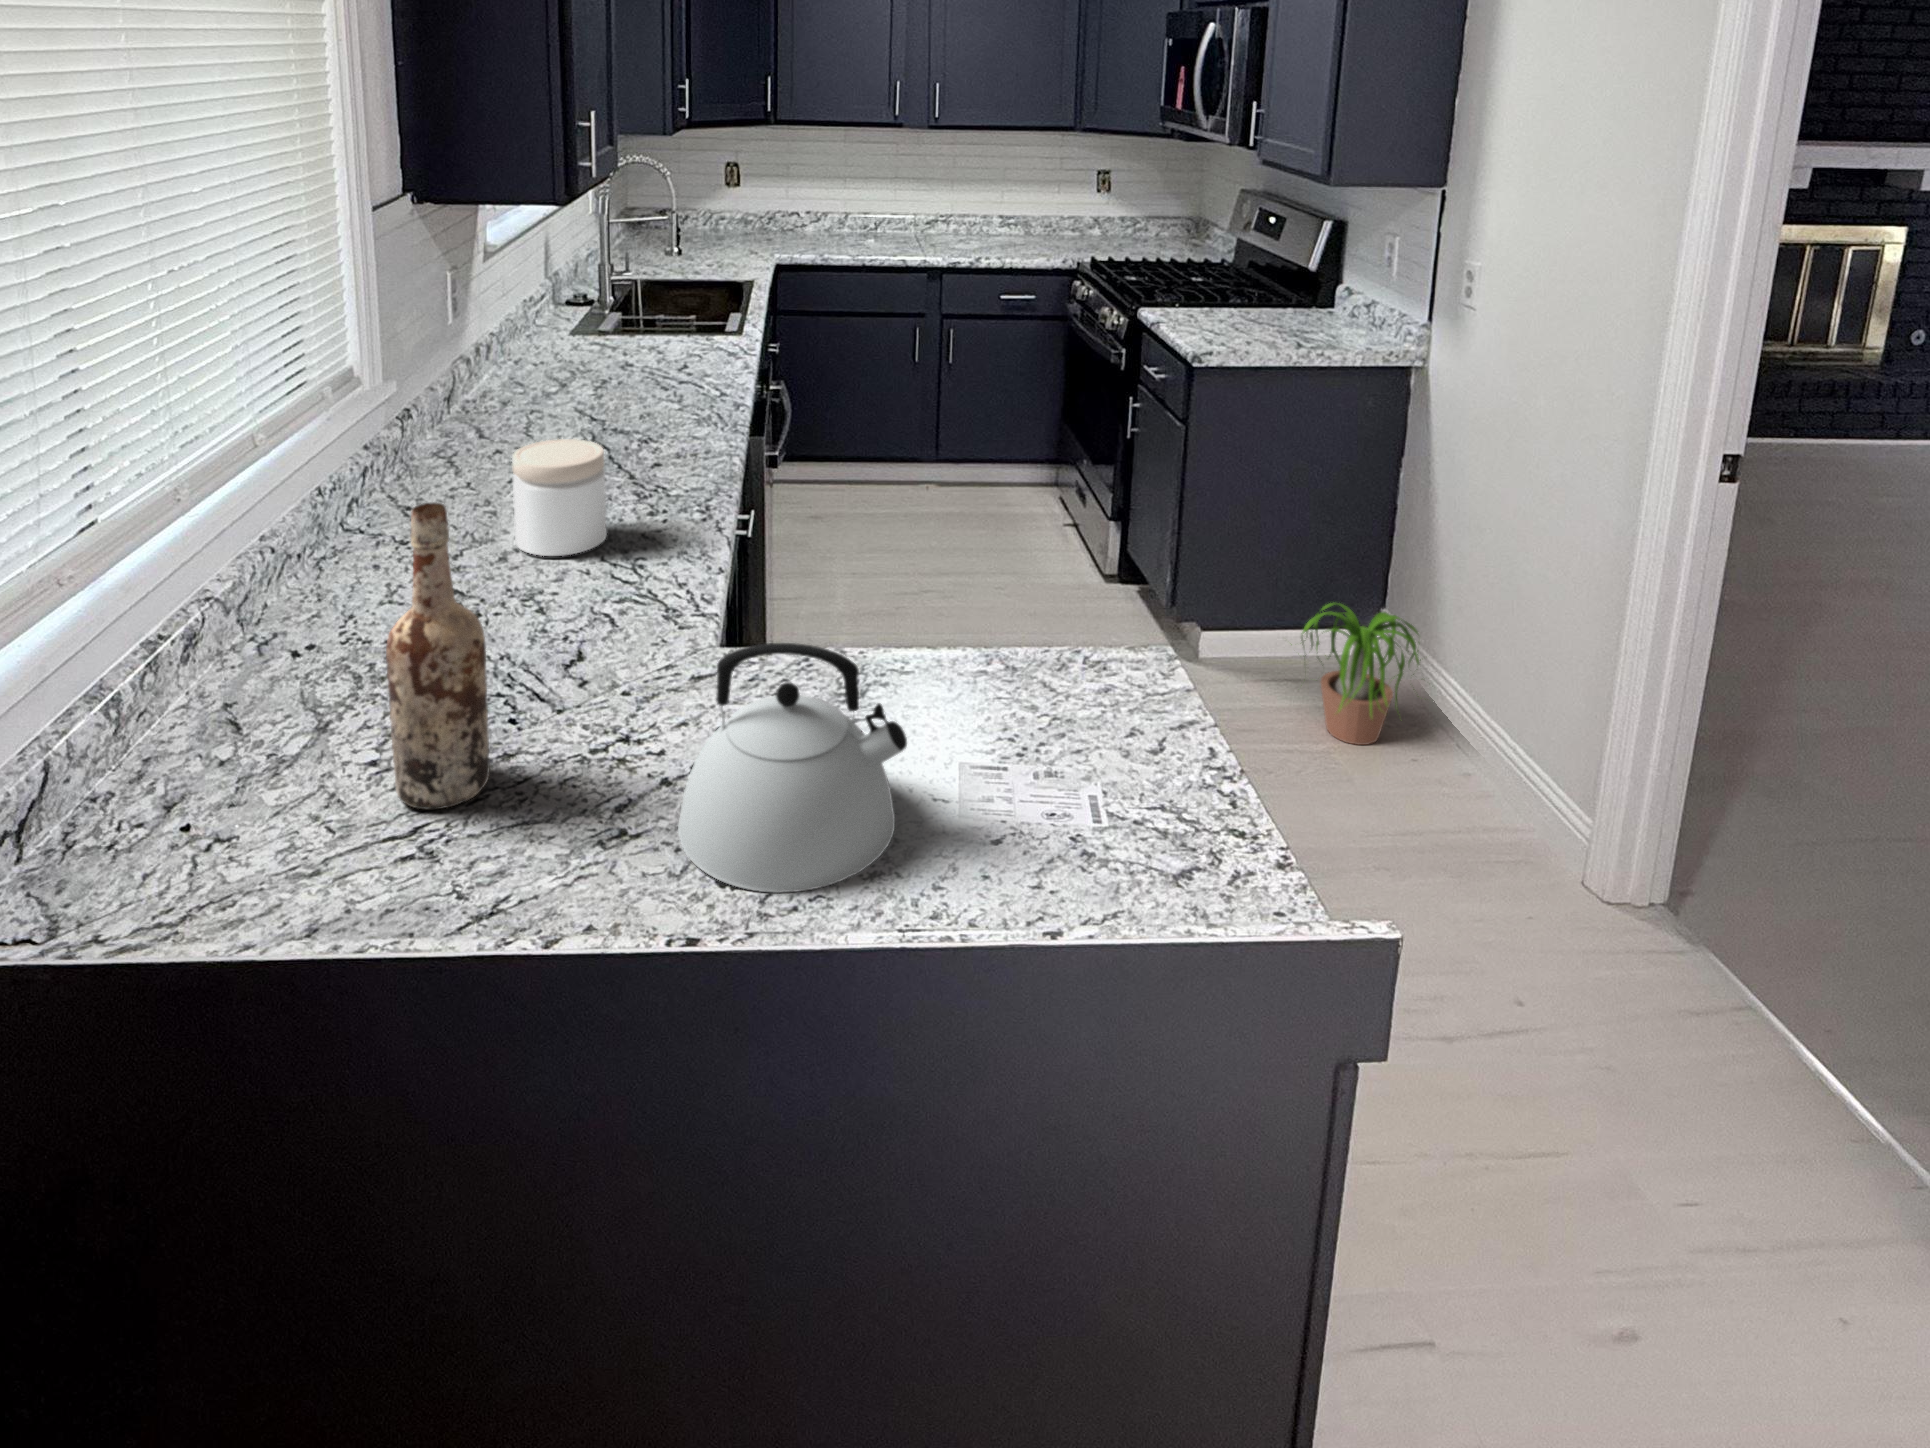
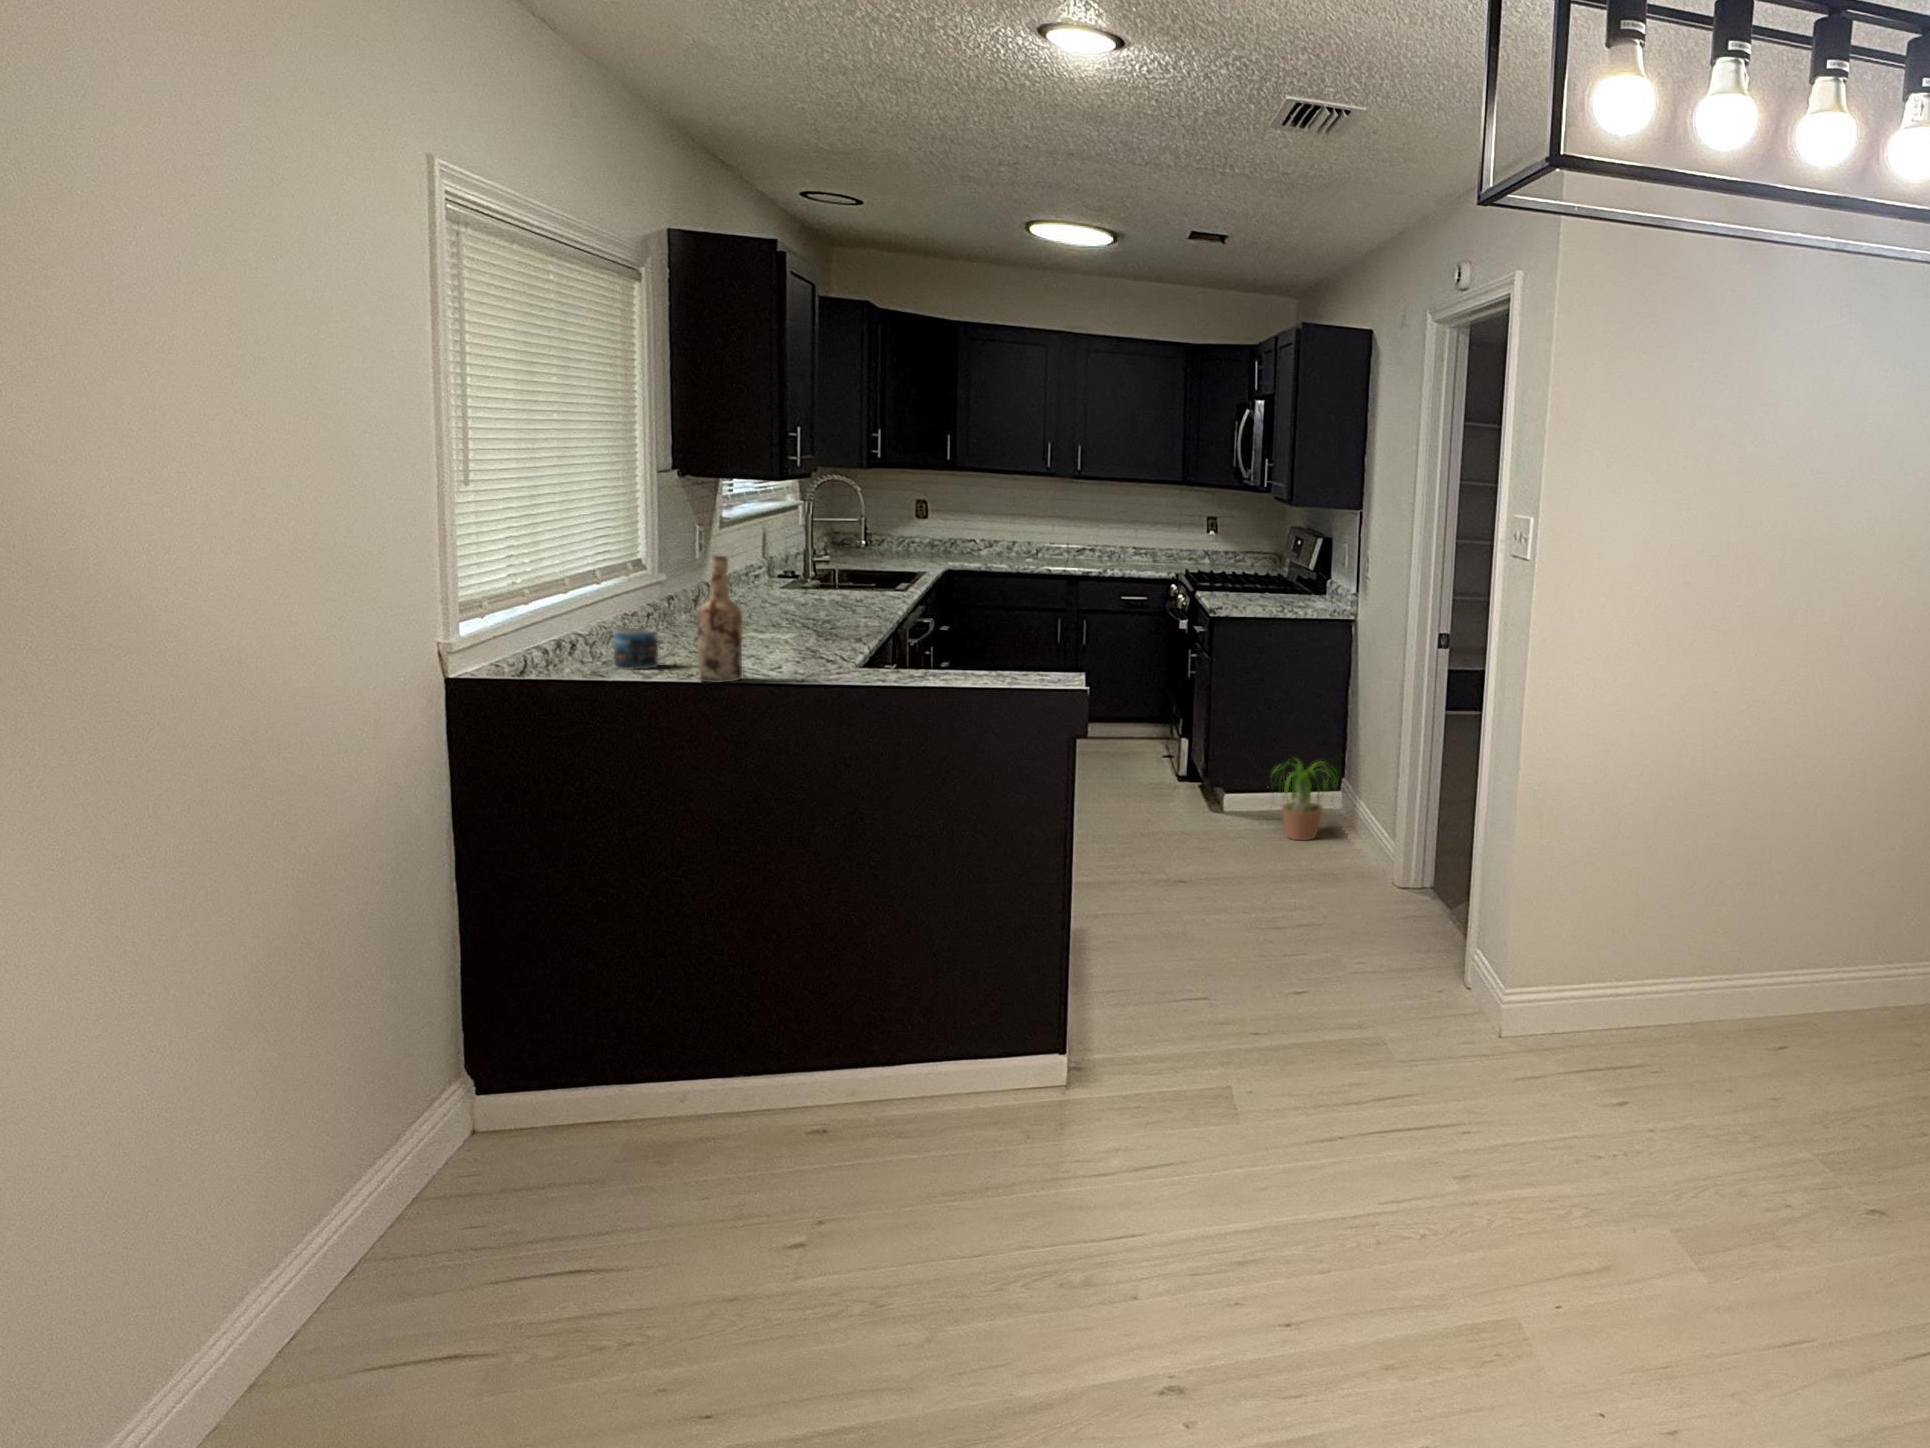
jar: present [512,439,607,556] -> none [747,595,802,649]
mug: none [256,580,373,687] -> present [614,628,676,670]
kettle: present [678,643,907,893] -> none [827,607,925,689]

